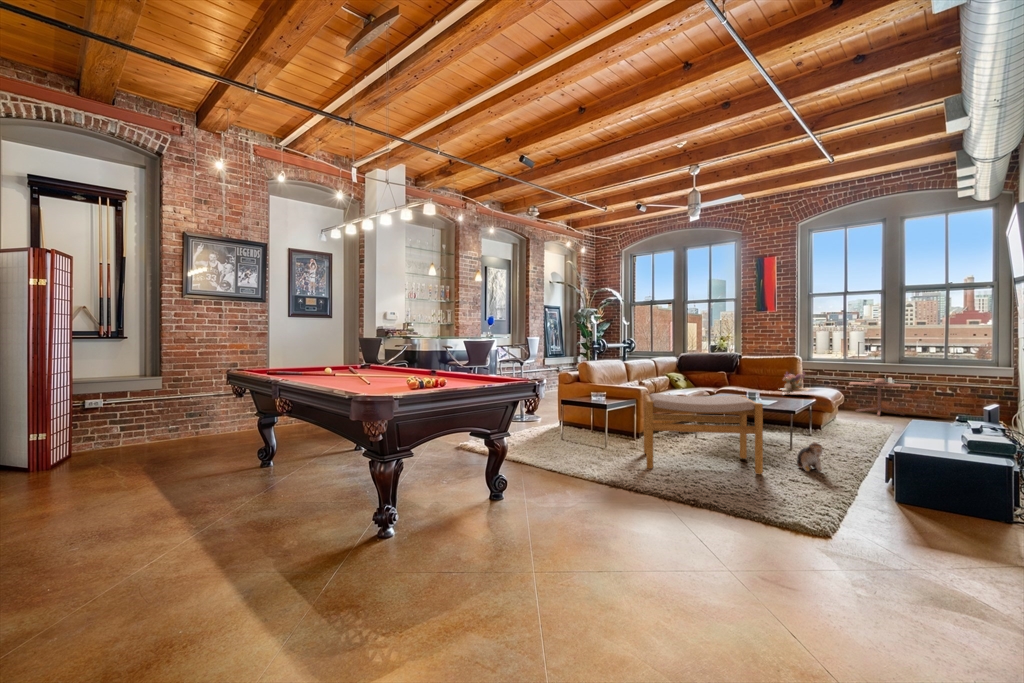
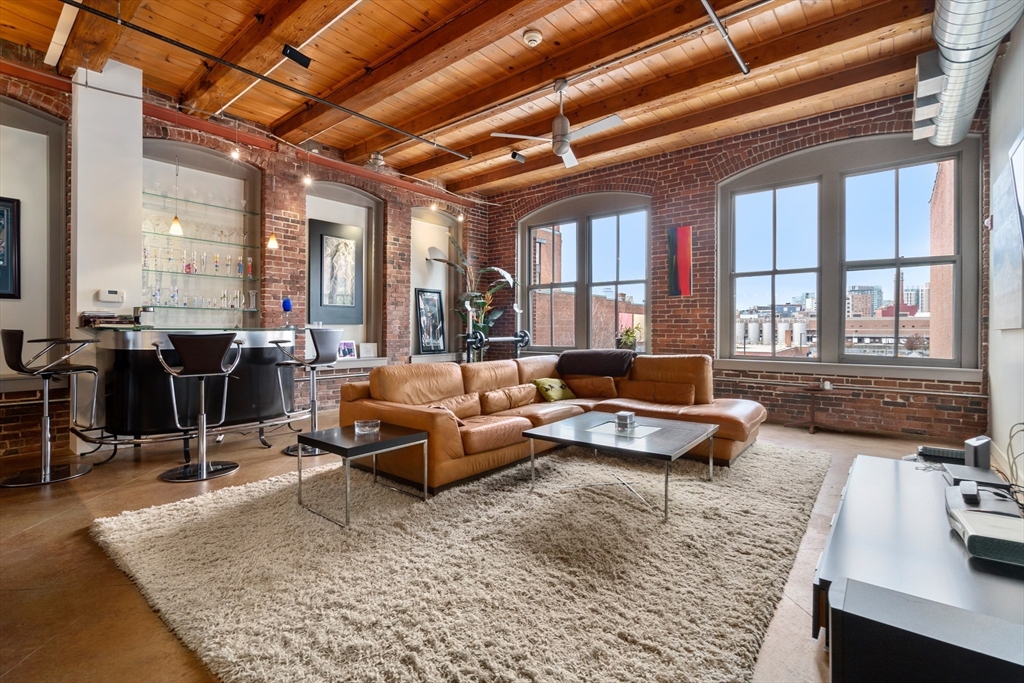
flower arrangement: present [780,371,809,394] -> none [672,376,718,411]
footstool: present [643,393,763,475] -> none [361,429,574,601]
plush toy: present [797,442,822,472] -> none [649,531,688,586]

